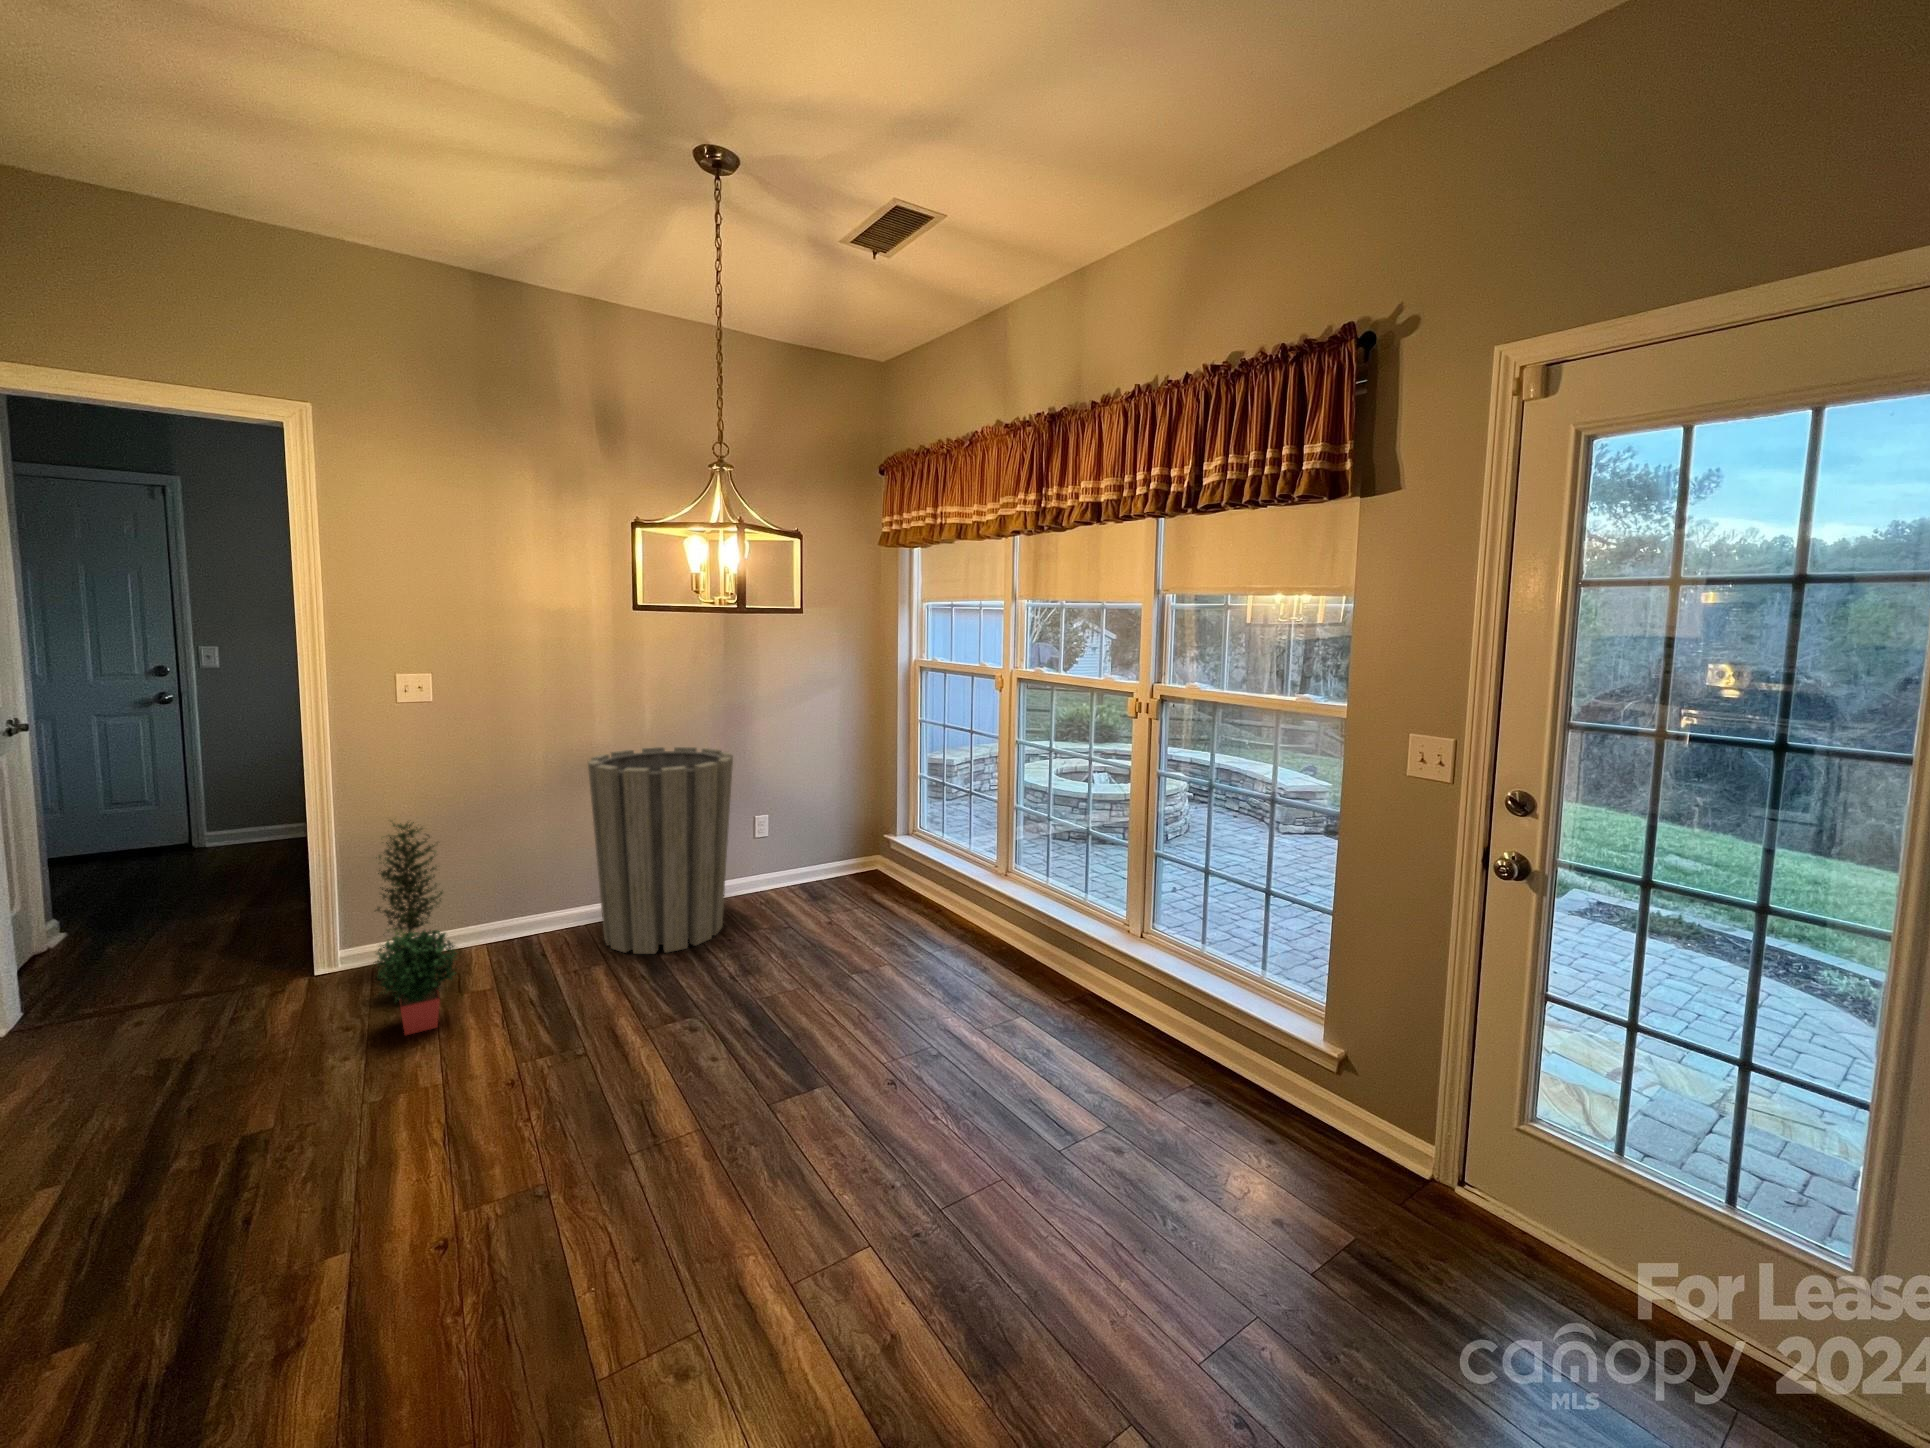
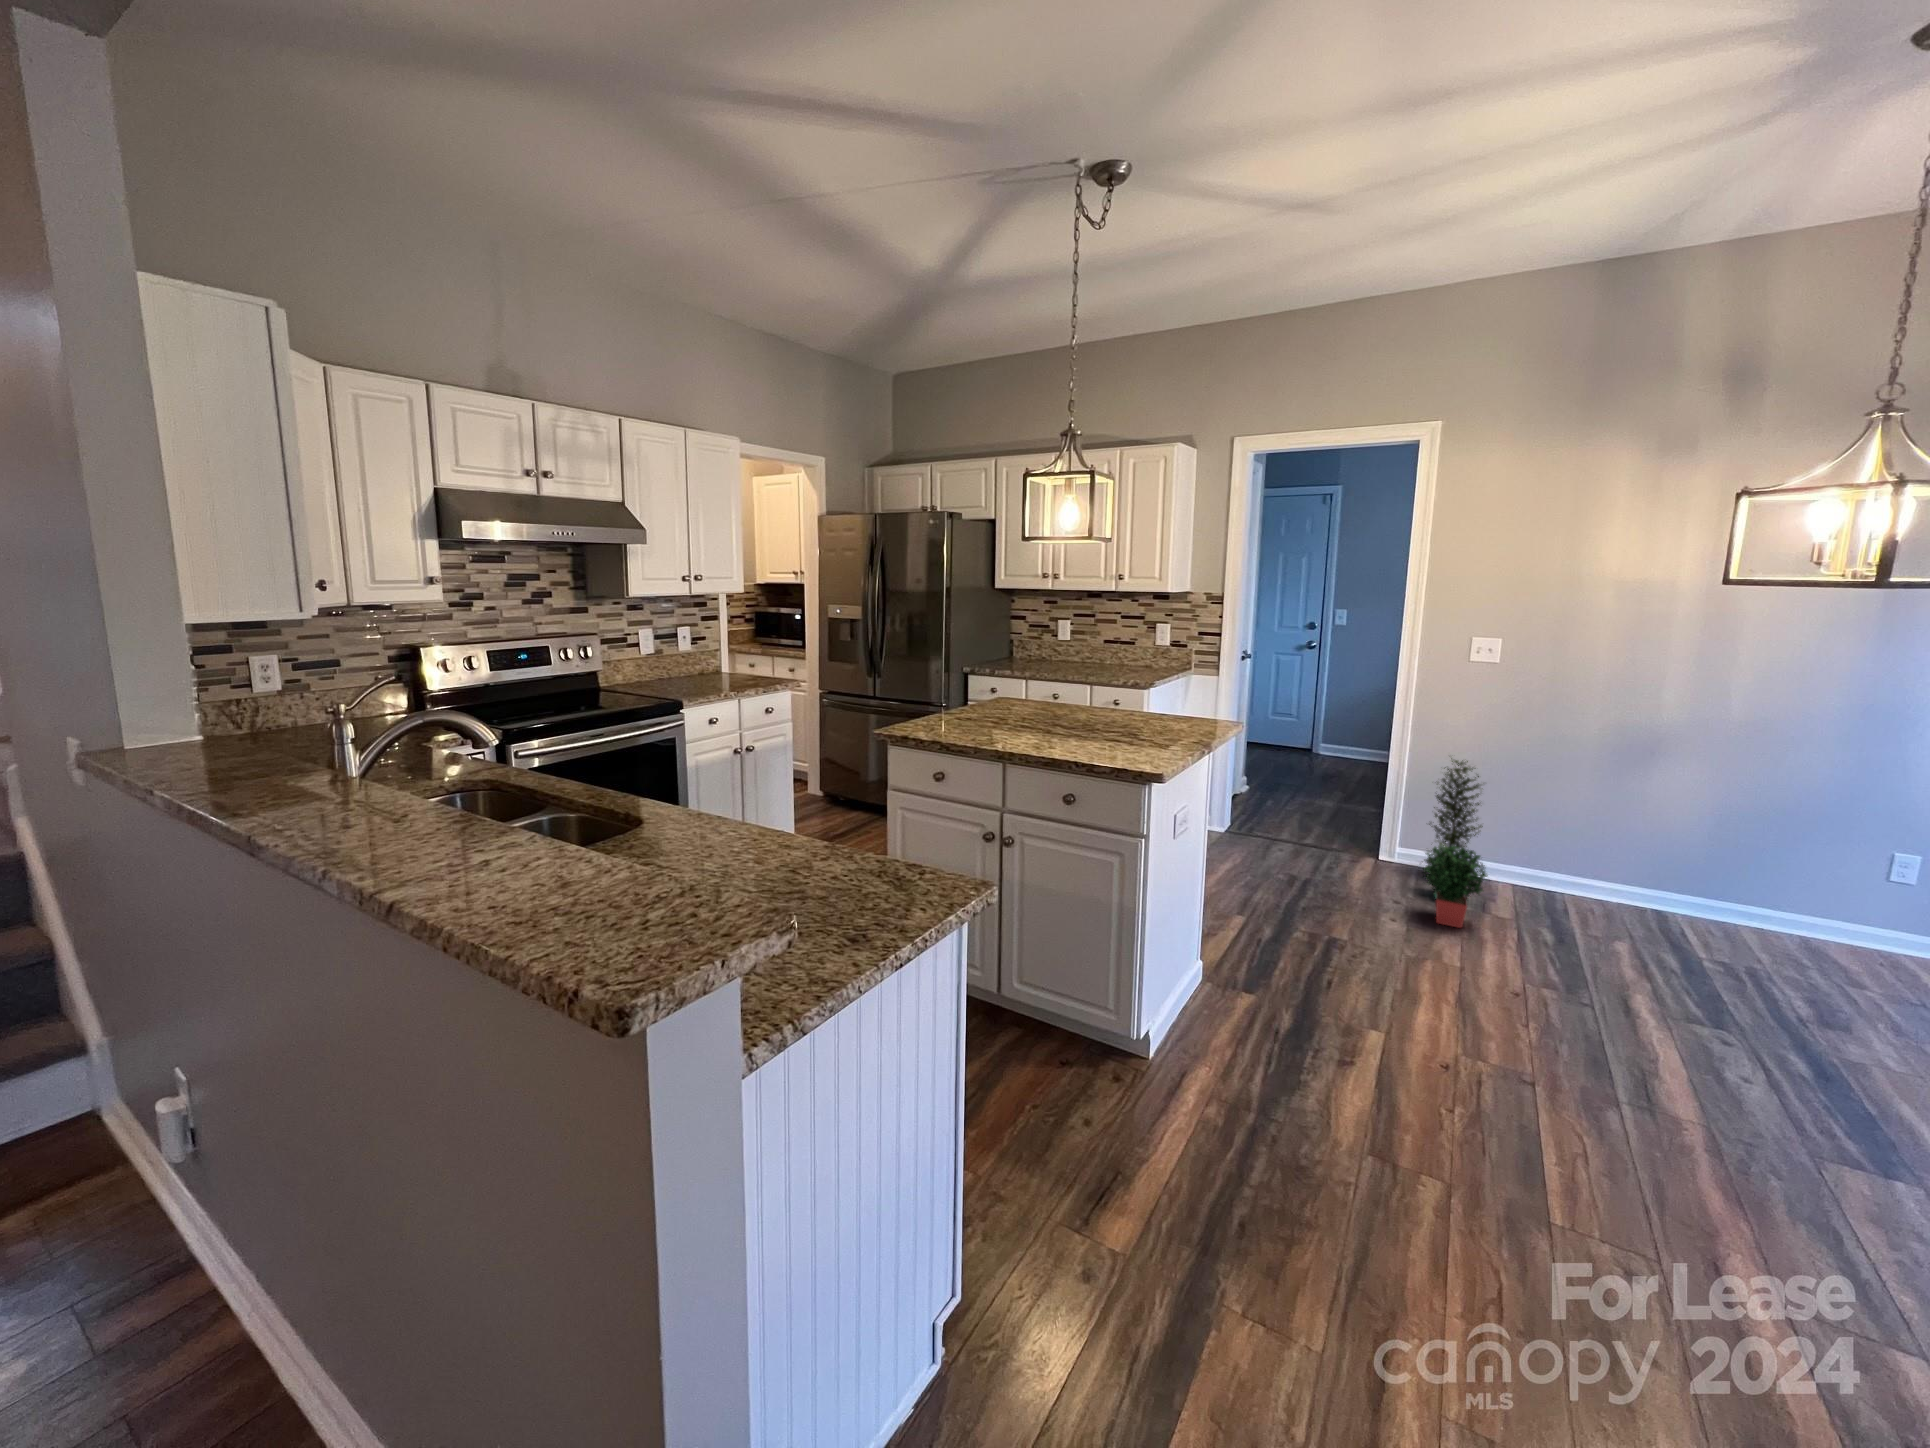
trash can: present [588,747,733,954] -> none [1636,735,1870,974]

